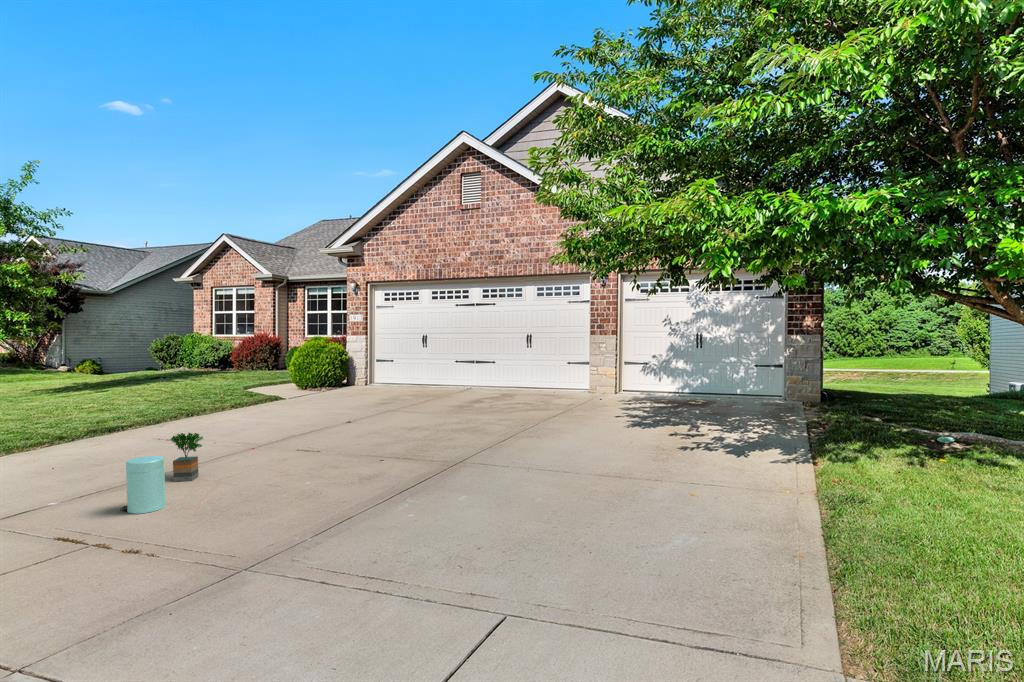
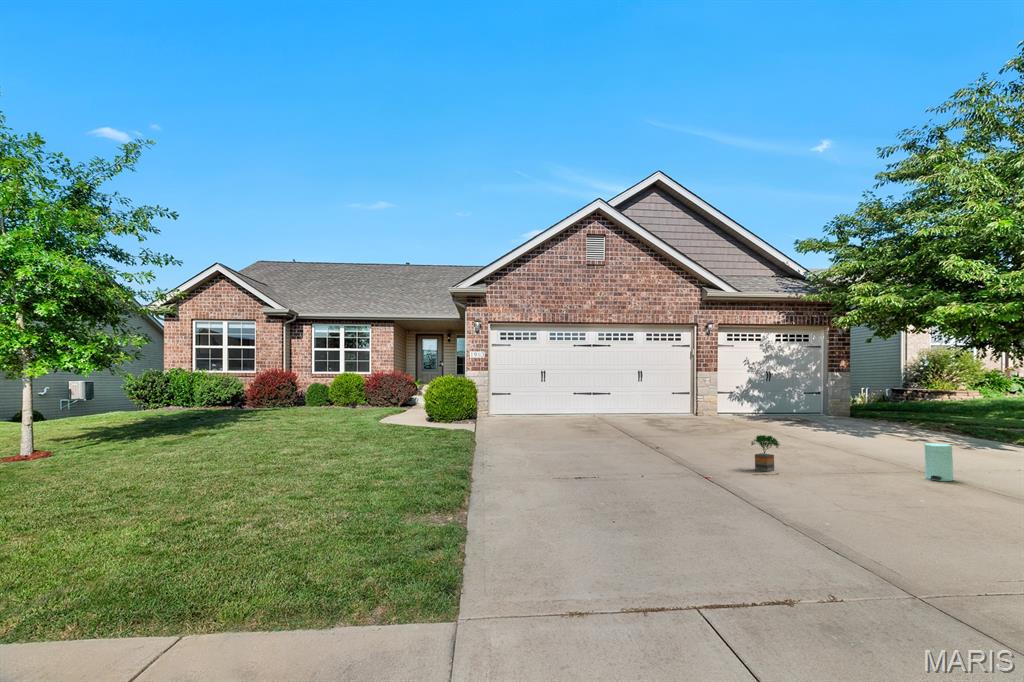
trash can: present [120,456,165,514] -> present [925,443,953,481]

